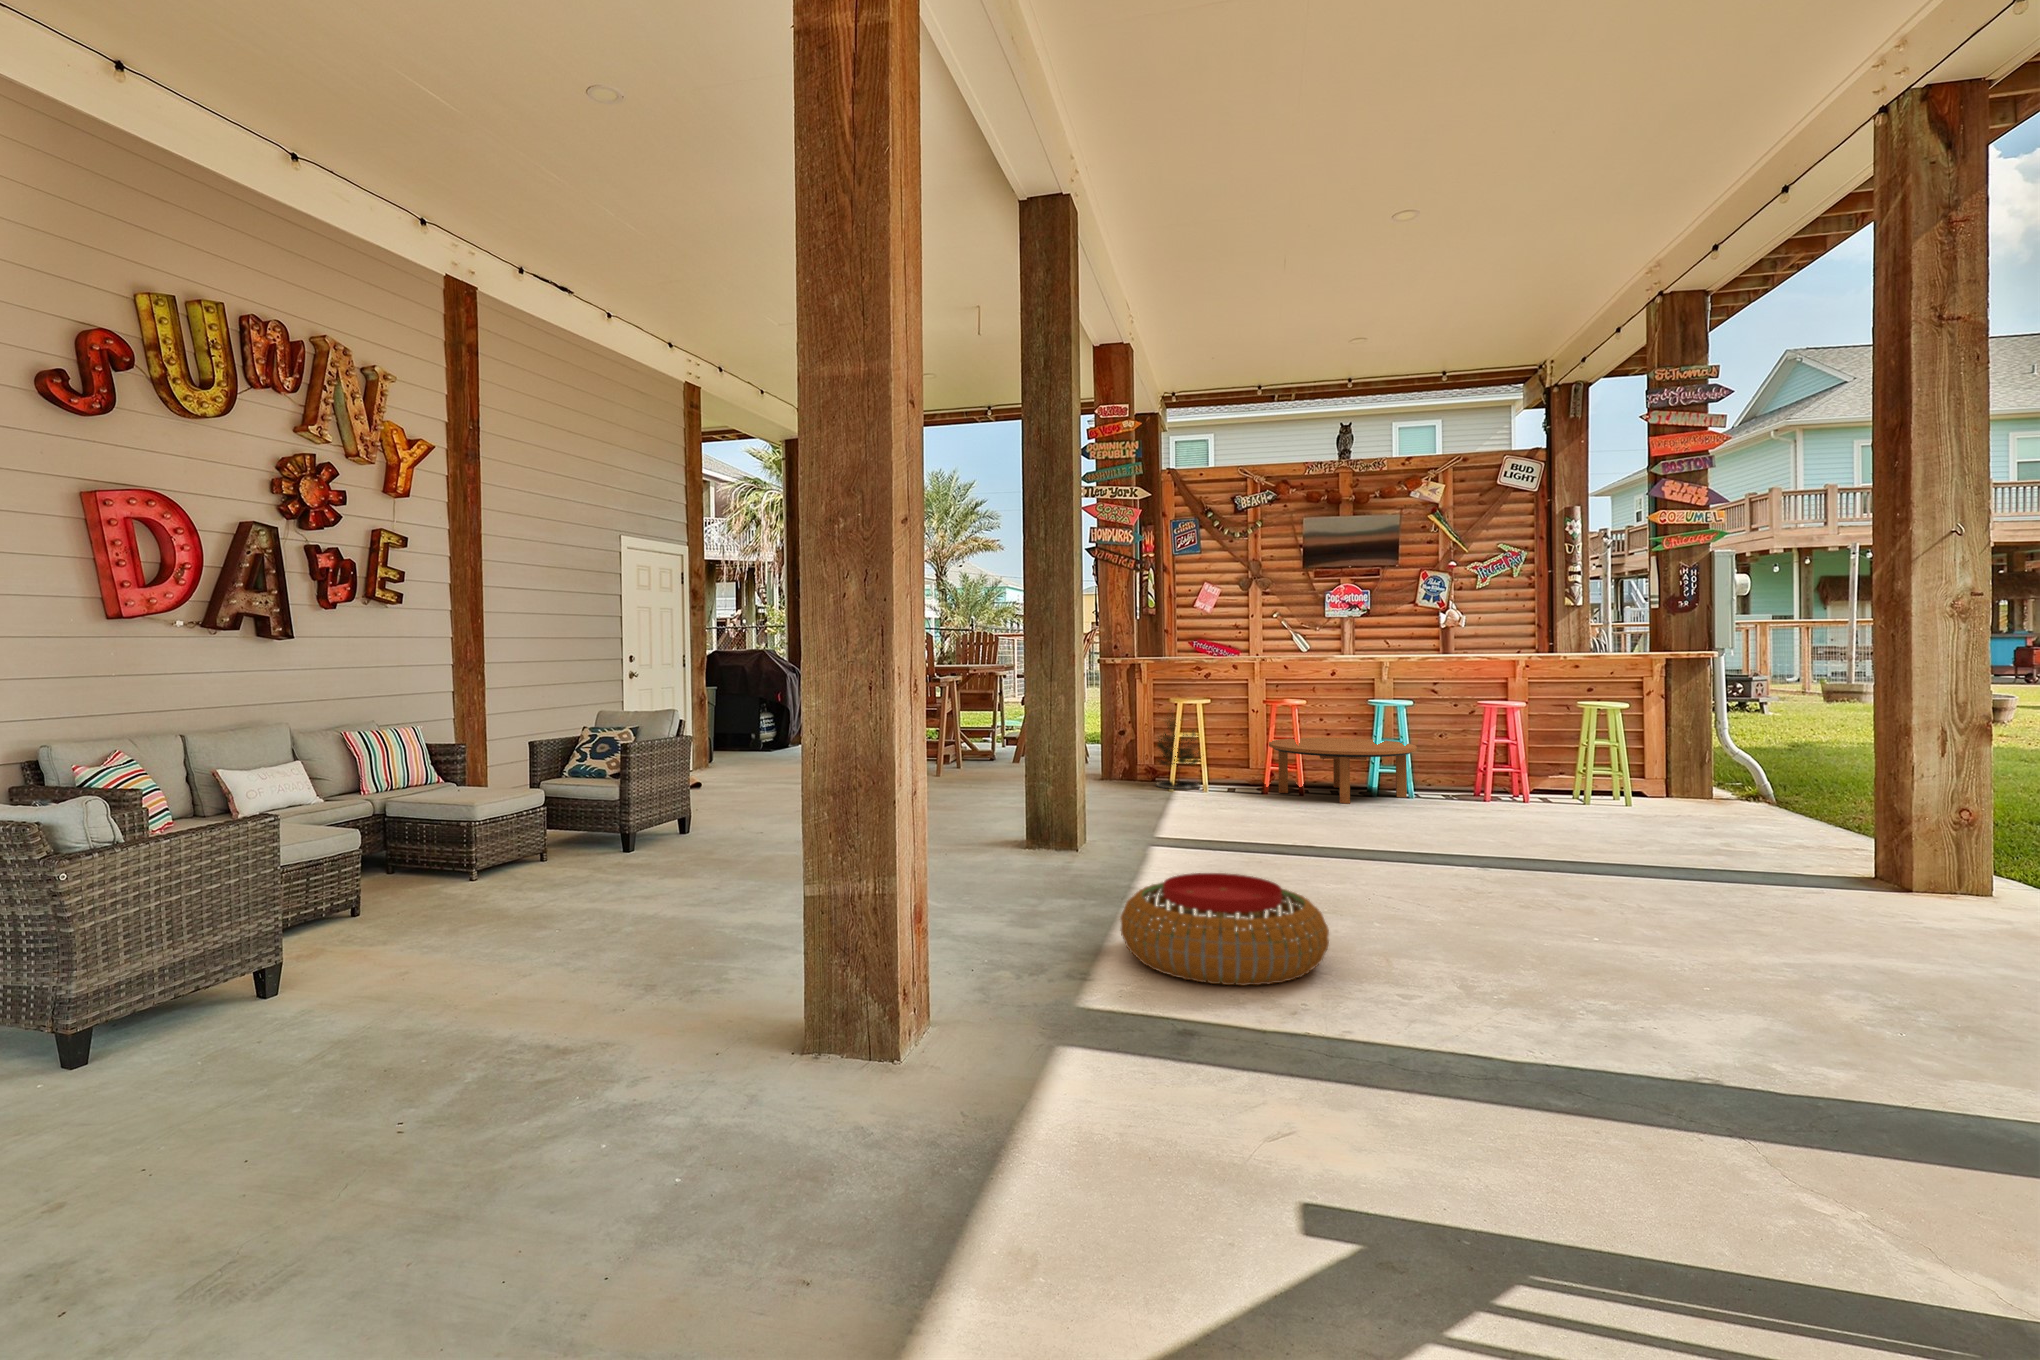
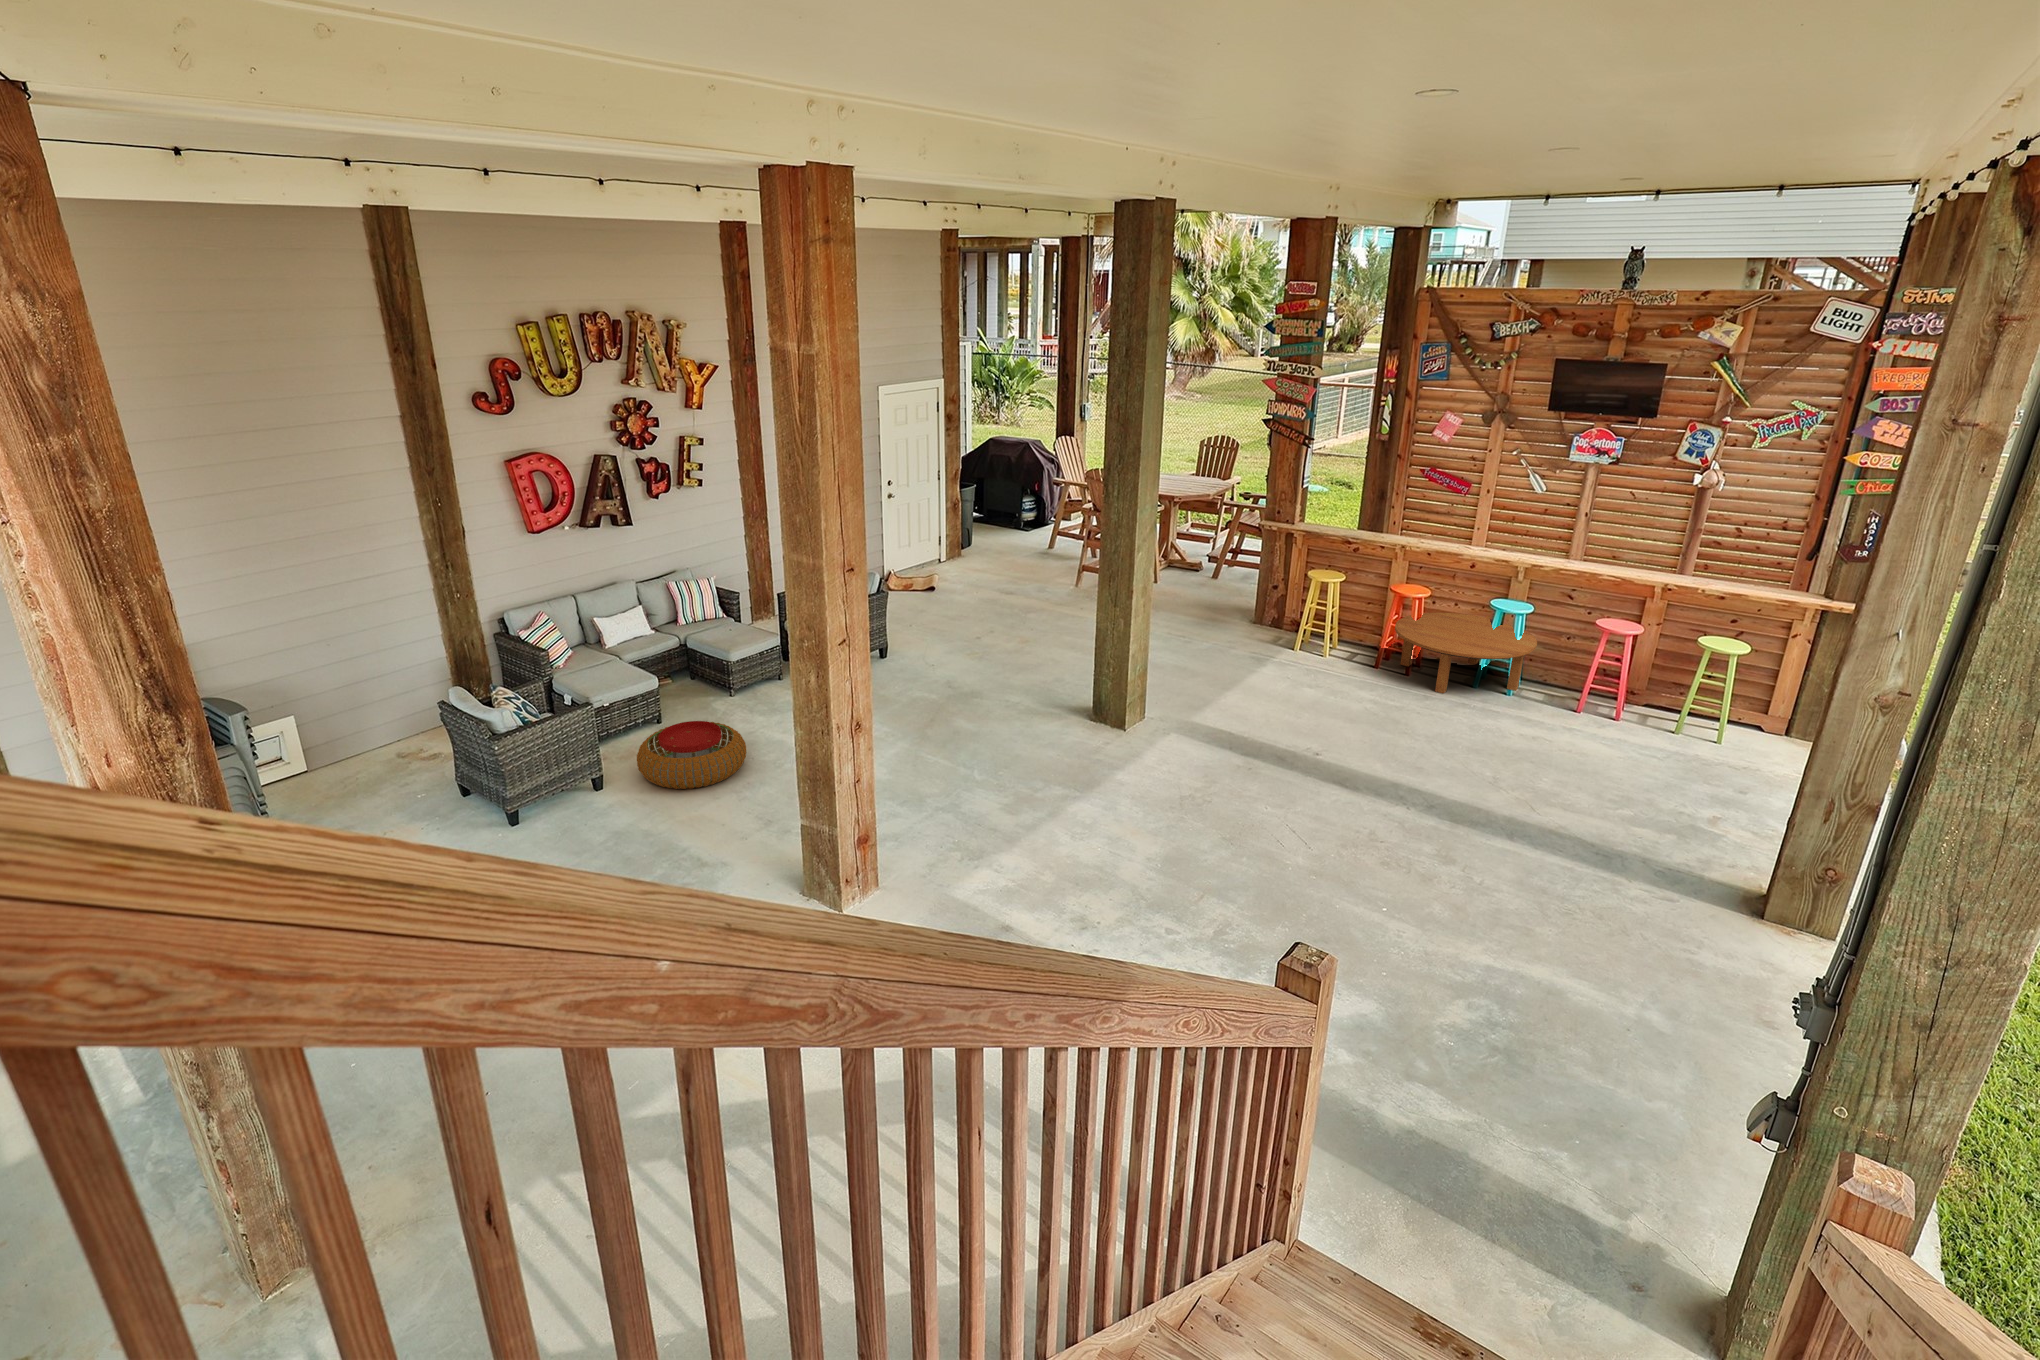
potted tree: present [1157,713,1201,789] -> none [1302,572,1351,645]
pouf: present [1120,873,1329,986] -> present [637,721,747,789]

